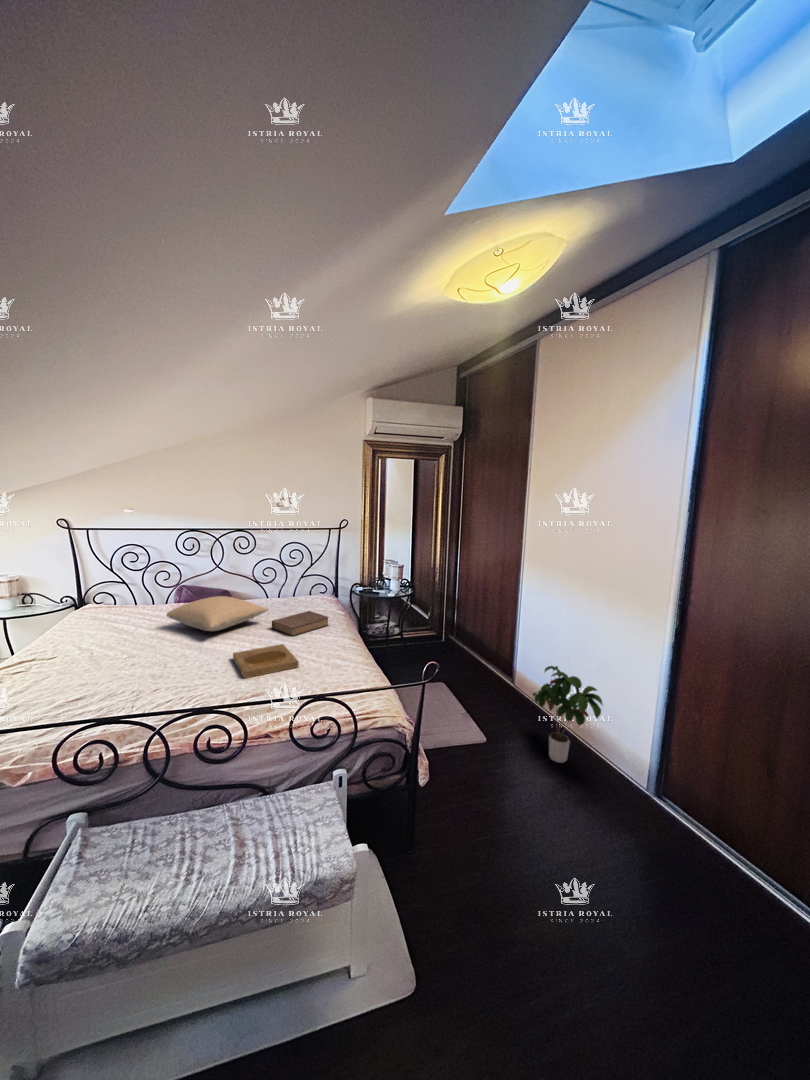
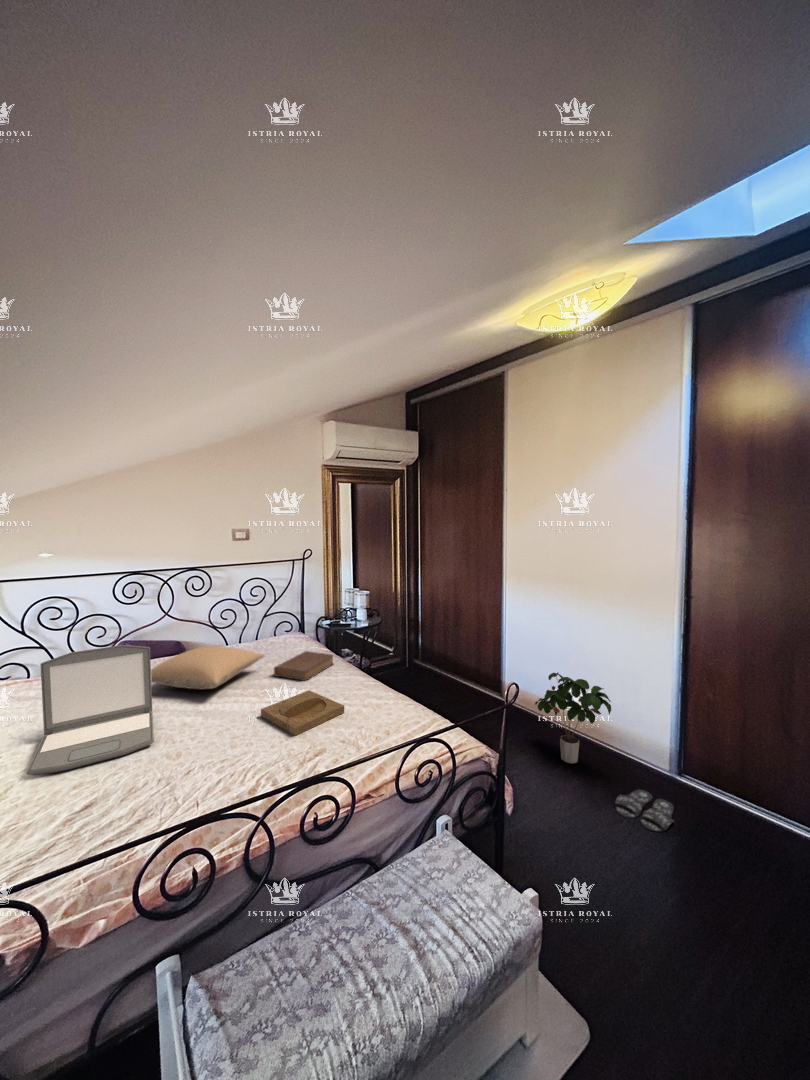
laptop: none [53,586,160,674] -> present [27,645,154,775]
slippers: none [578,804,649,850] -> present [615,789,674,832]

